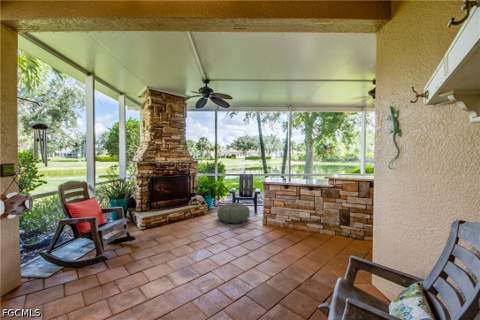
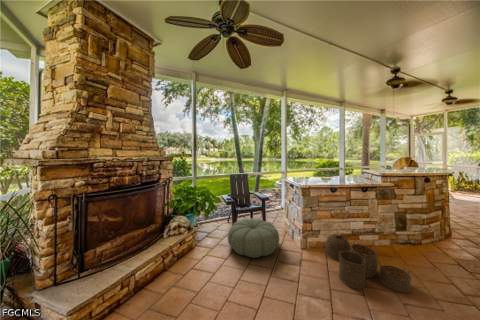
woven basket: none [260,216,298,248] -> present [325,234,411,292]

